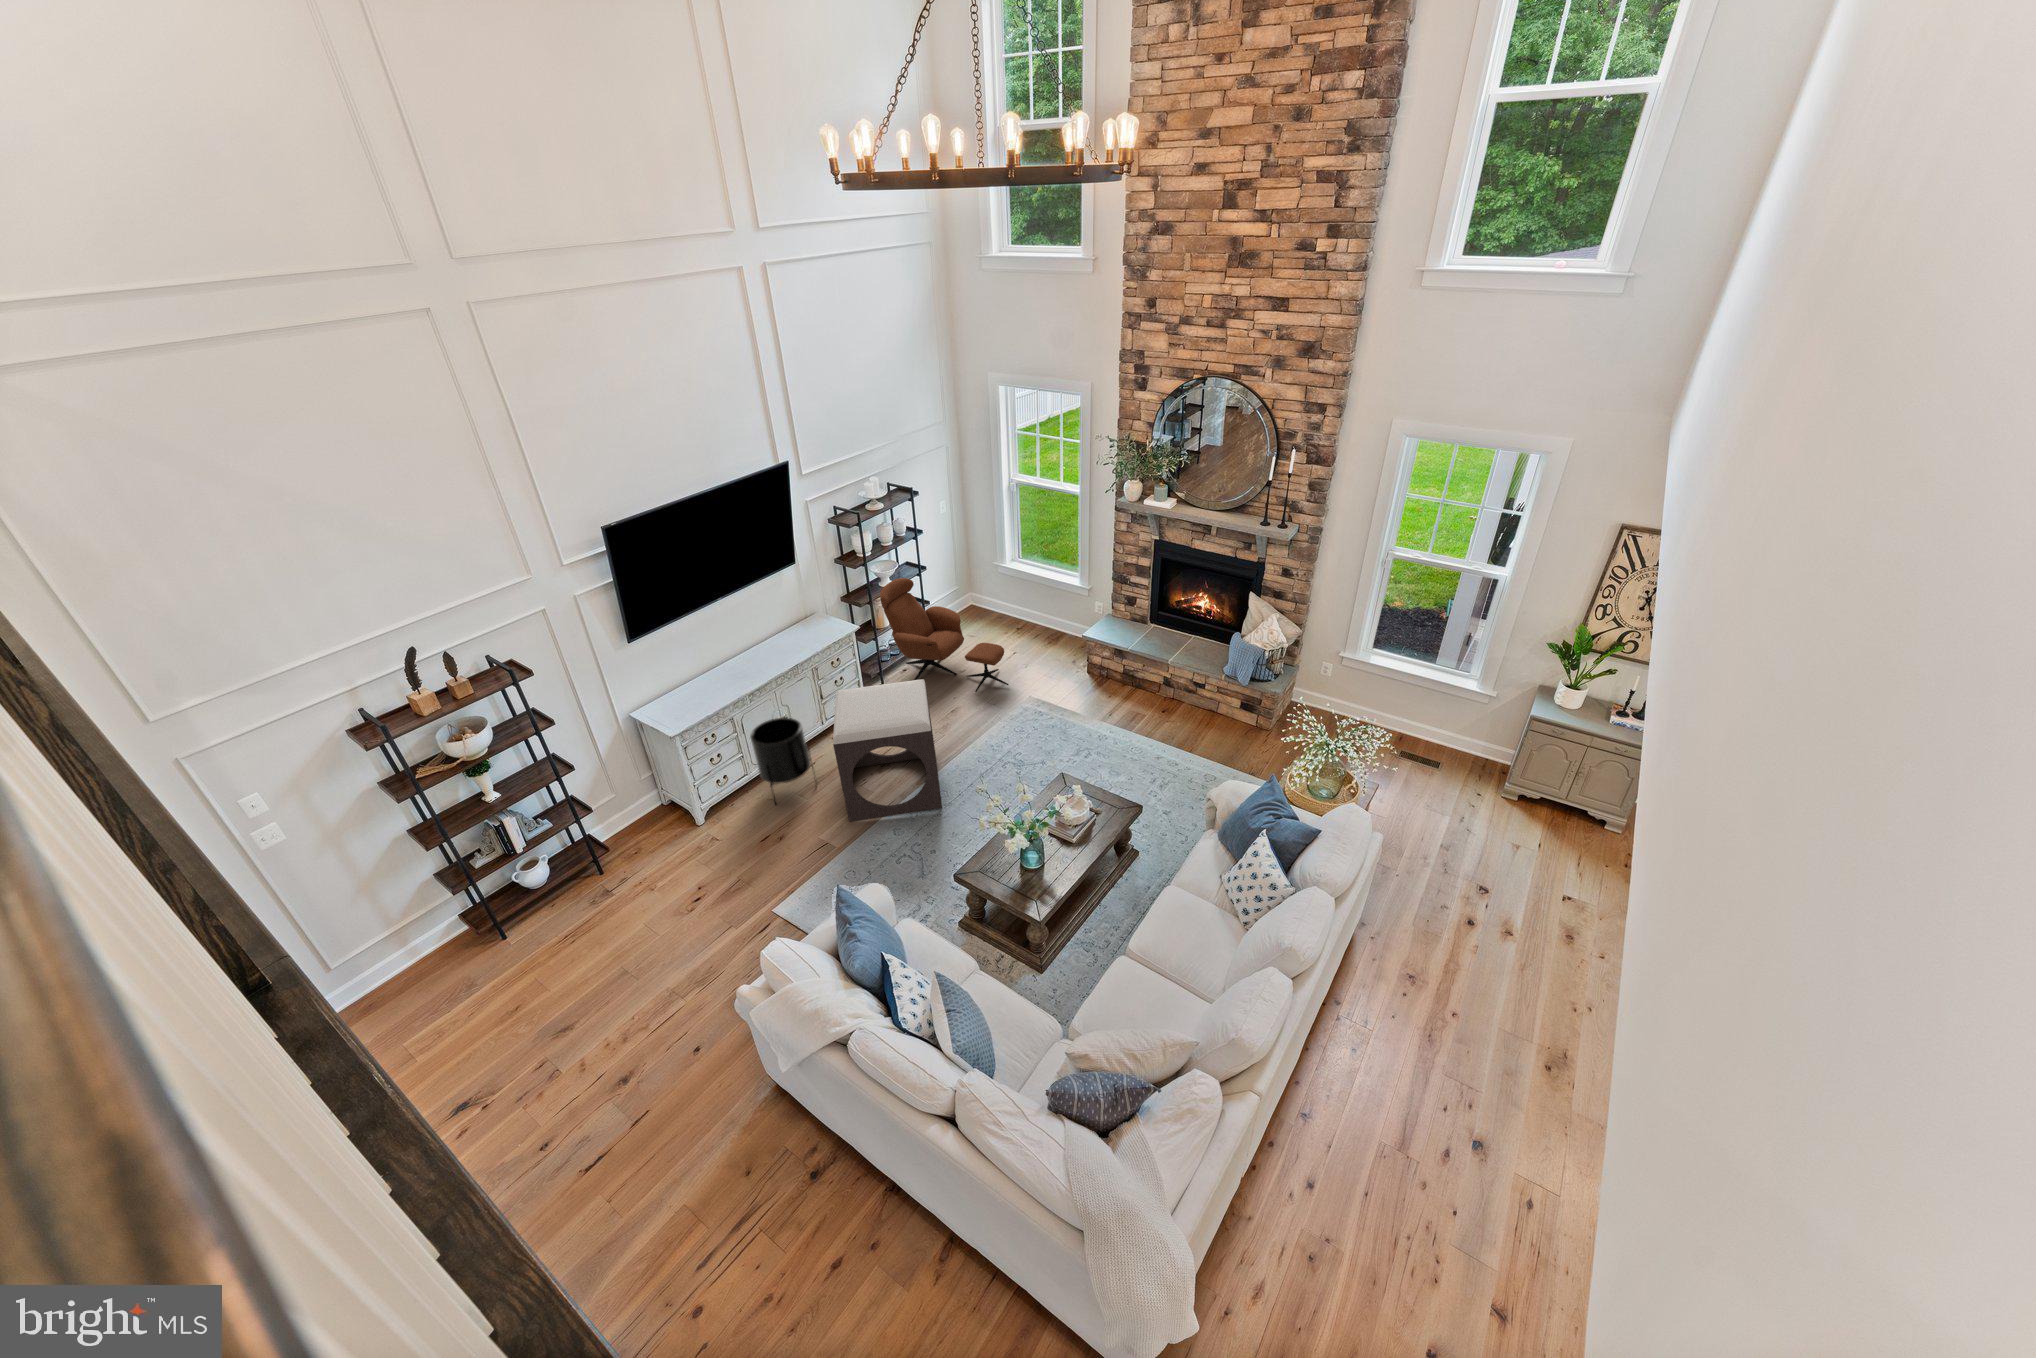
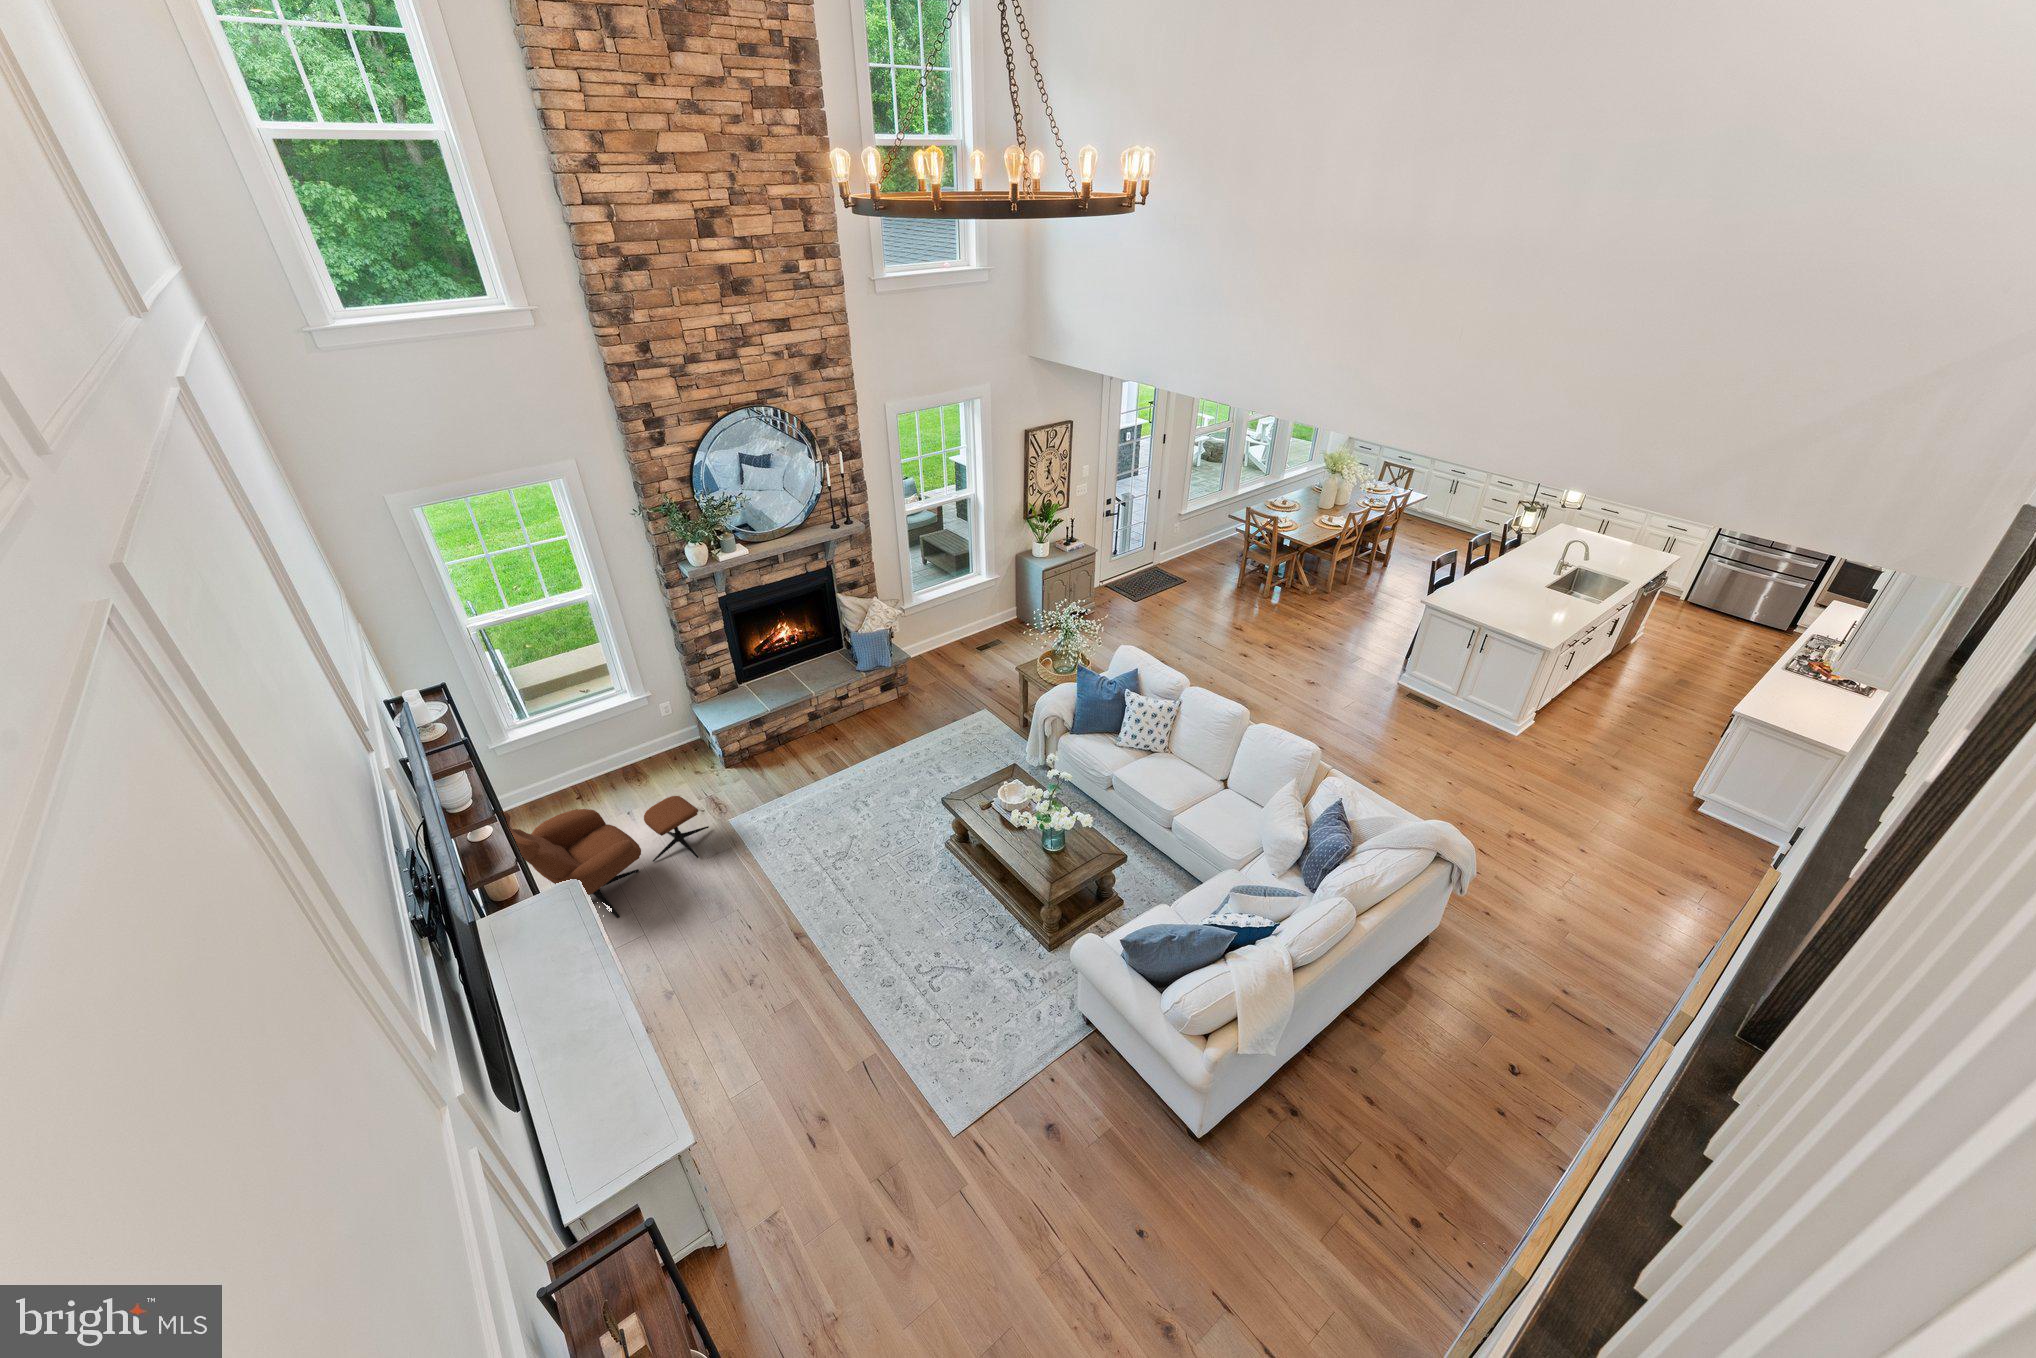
footstool: present [833,679,942,822] -> none [743,830,906,1006]
planter: present [750,718,813,799] -> none [716,979,806,1093]

